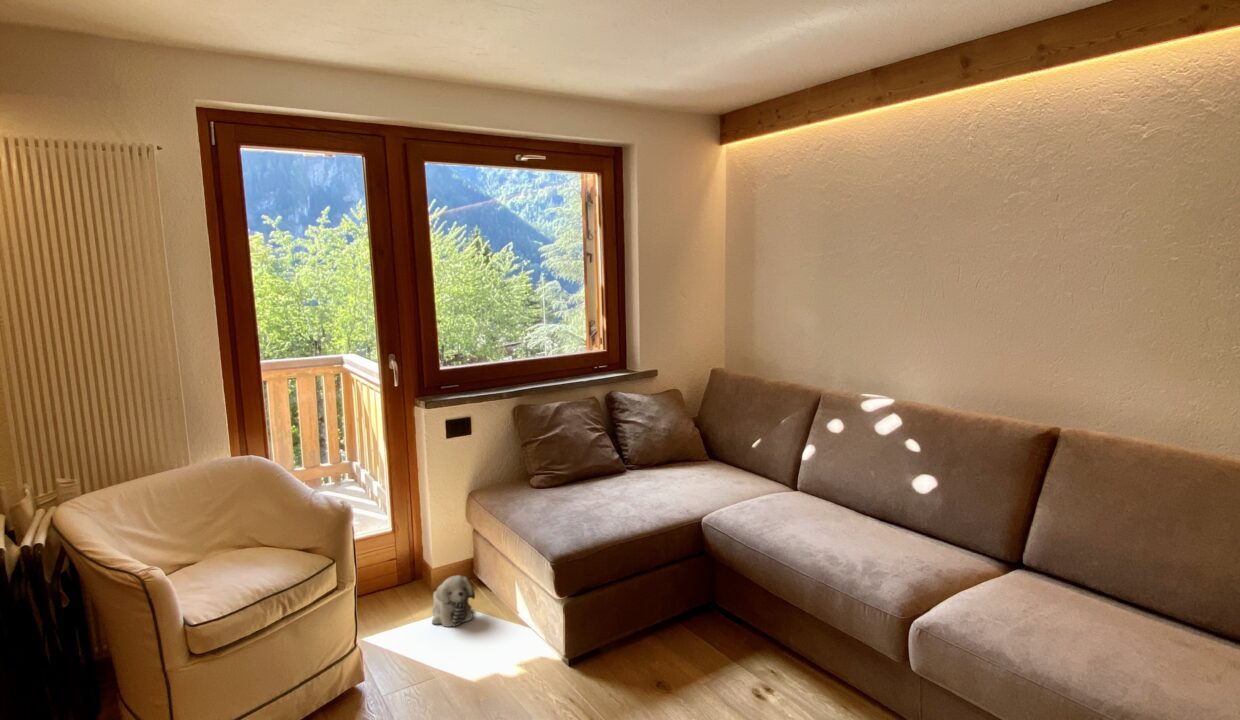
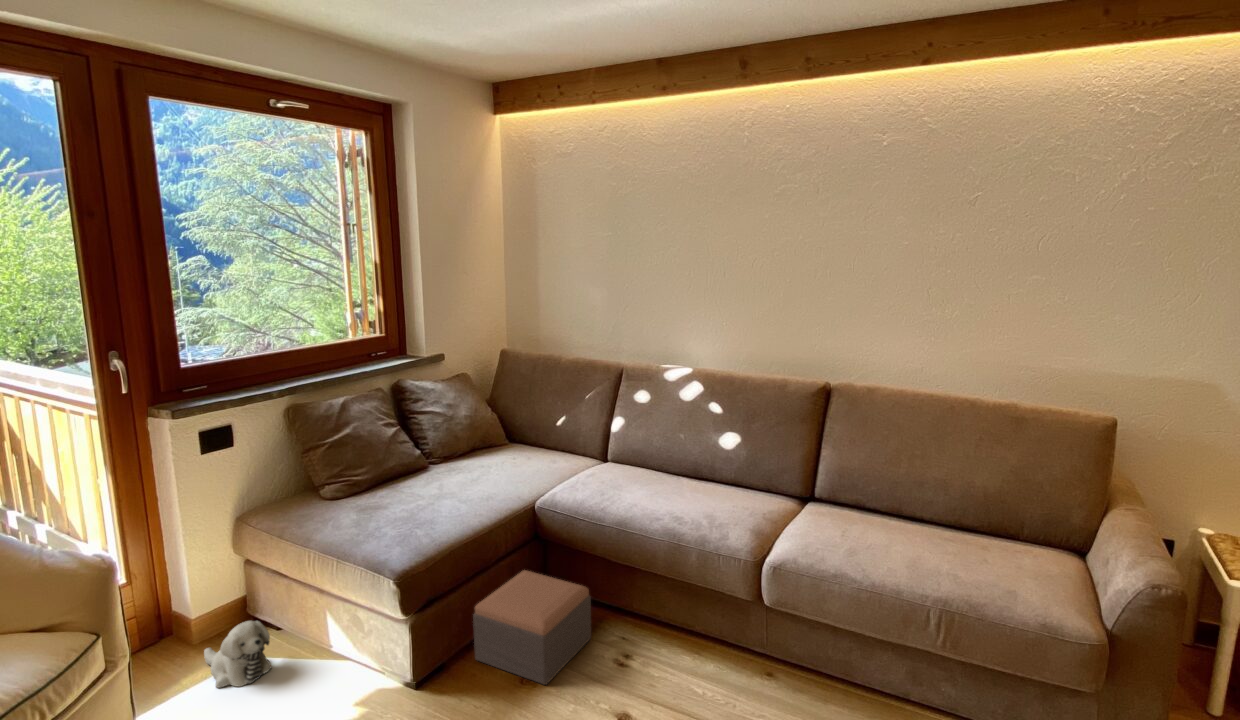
footstool: none [624,581,739,696] -> present [473,570,591,685]

